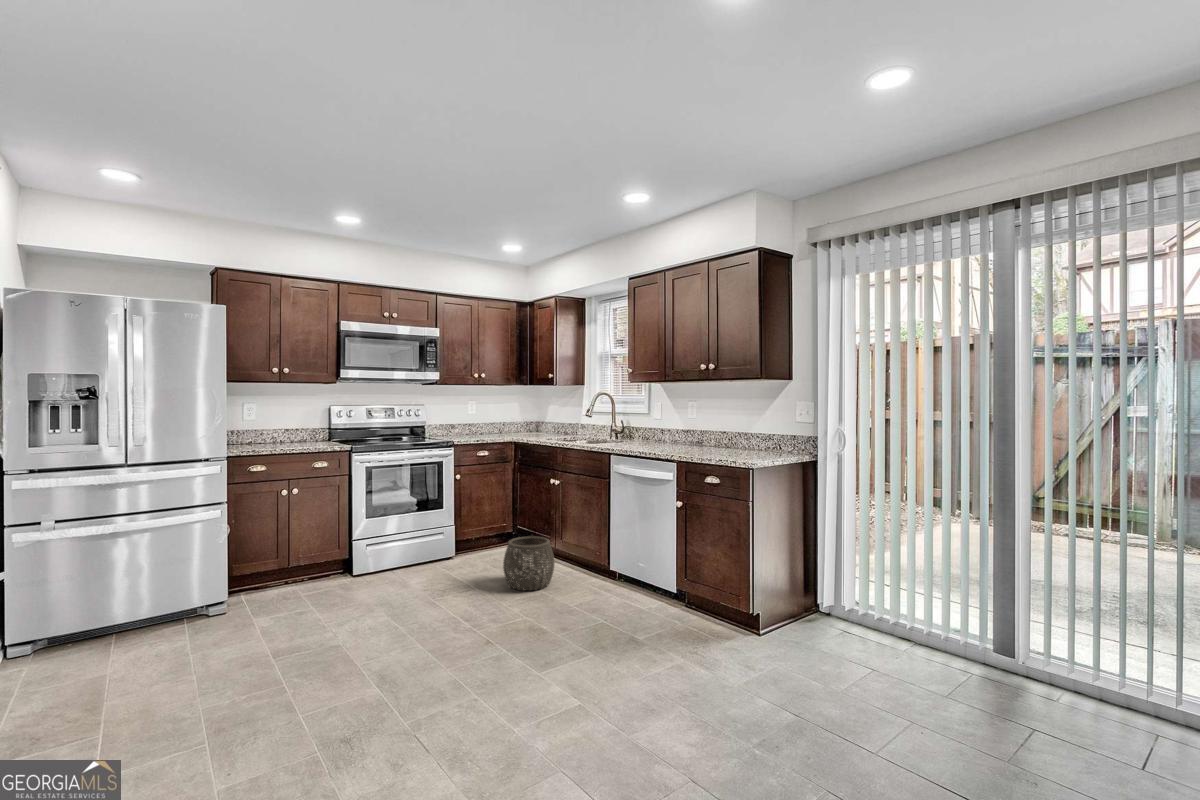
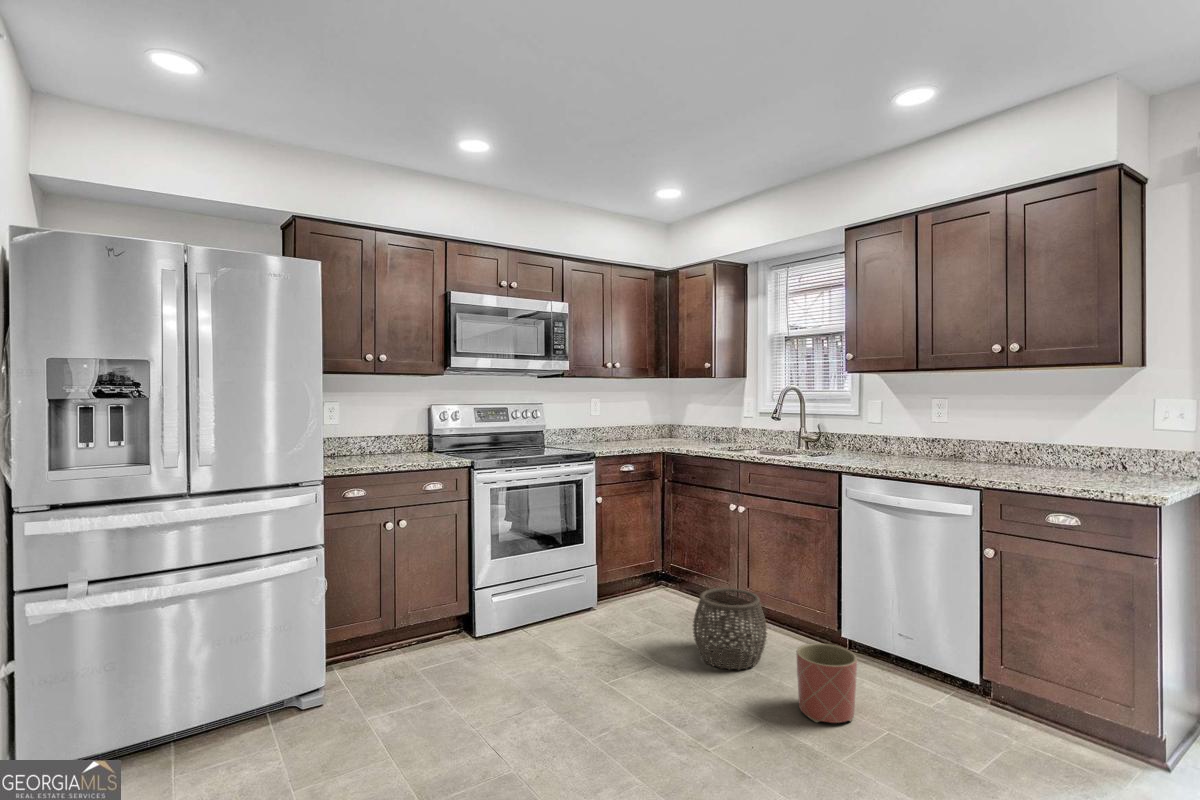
planter: none [551,567,589,616] -> present [797,643,857,723]

